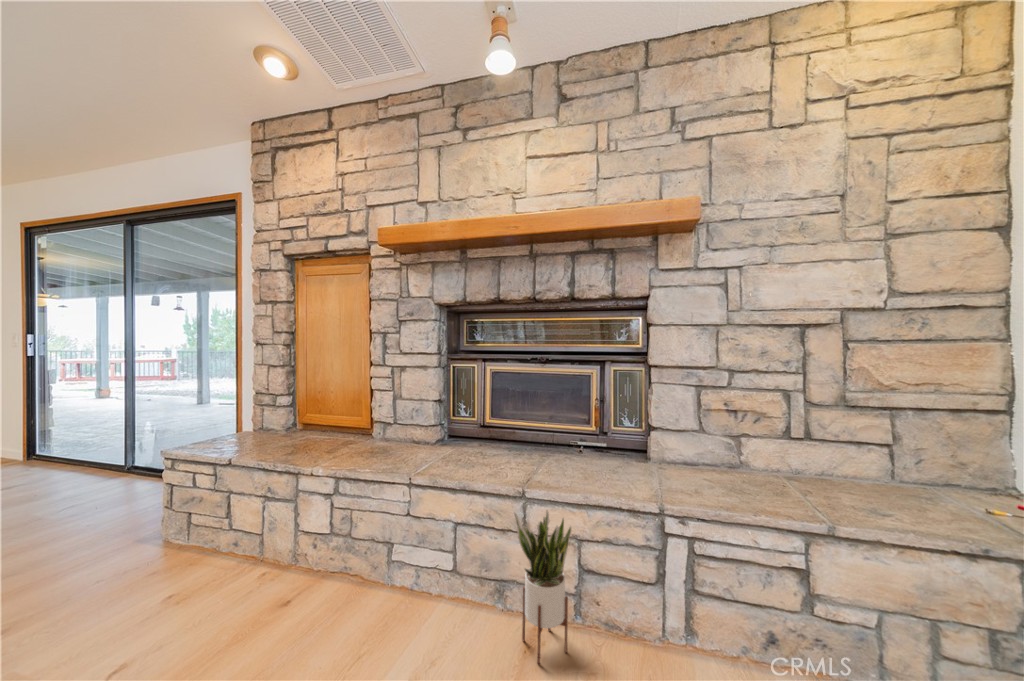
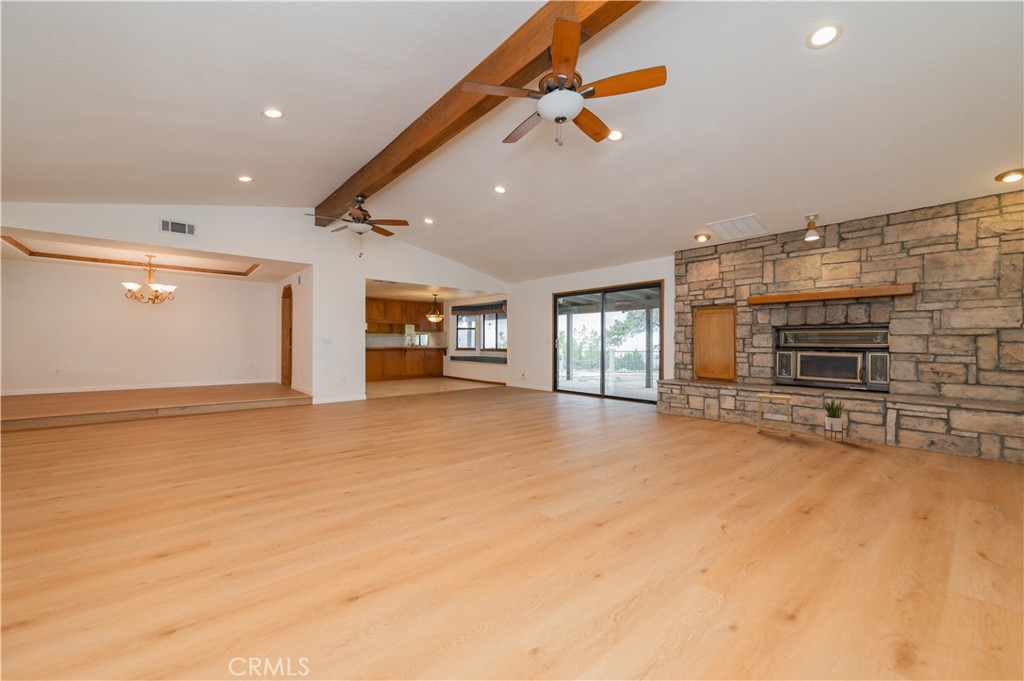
footstool: none [340,501,447,650] -> present [757,394,791,436]

